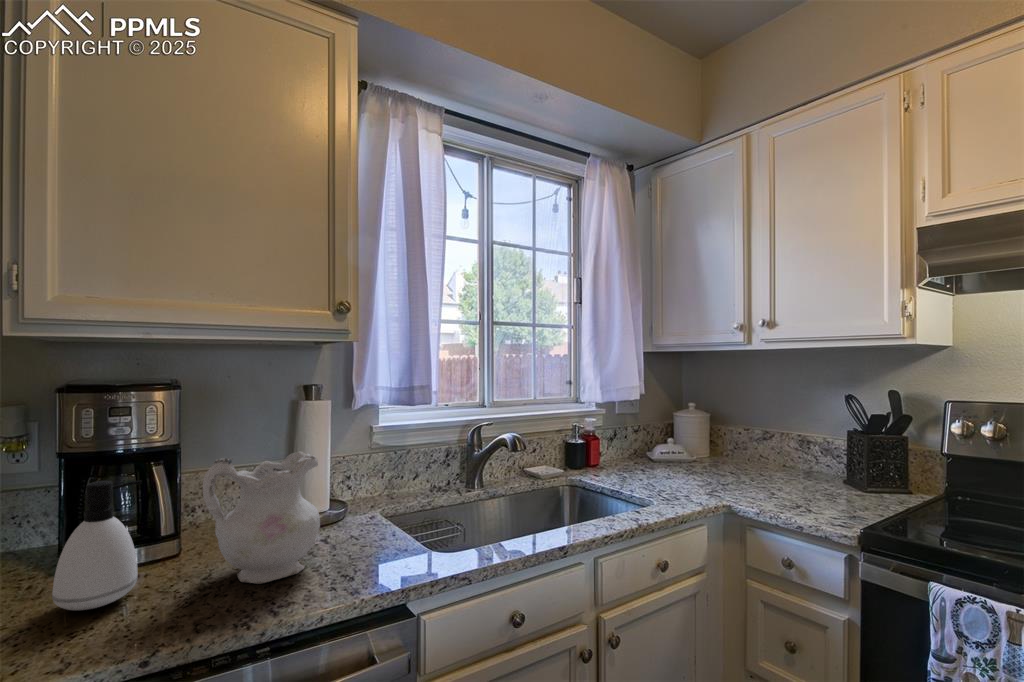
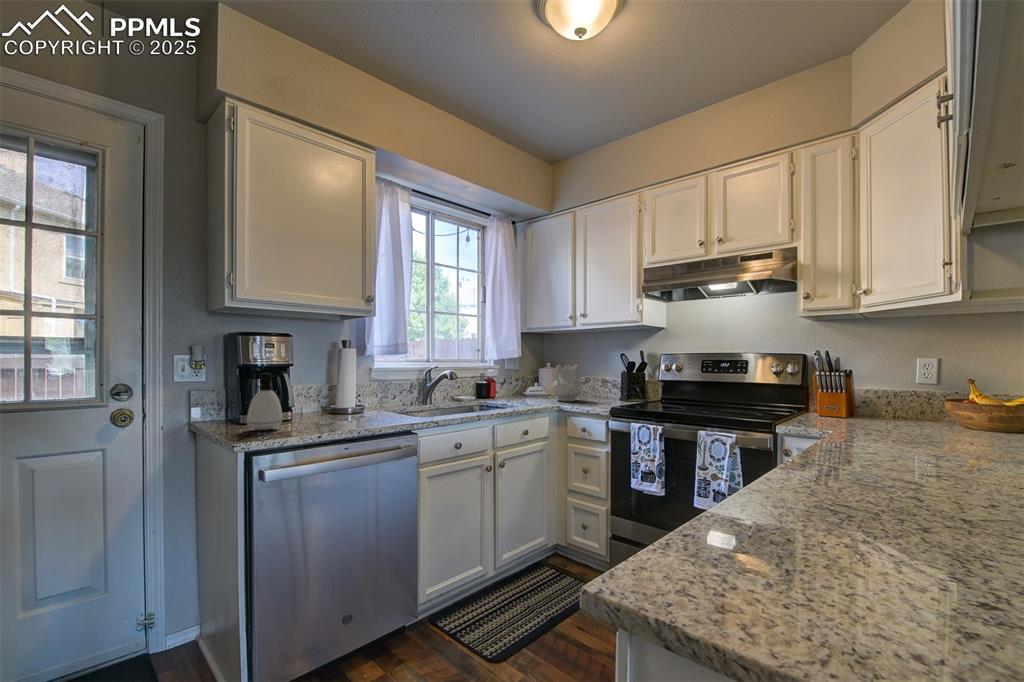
ceramic pitcher: present [203,452,320,584] -> present [552,364,582,401]

